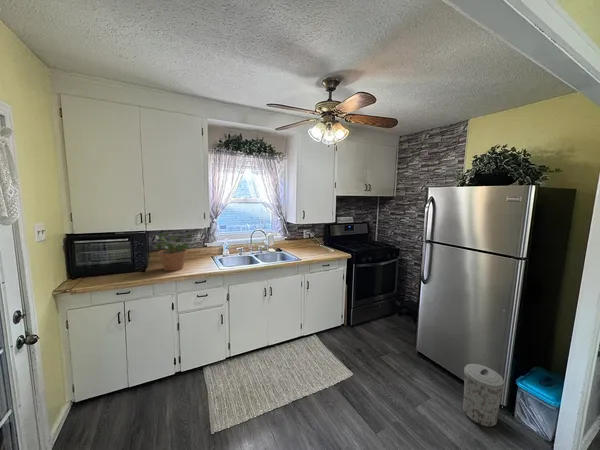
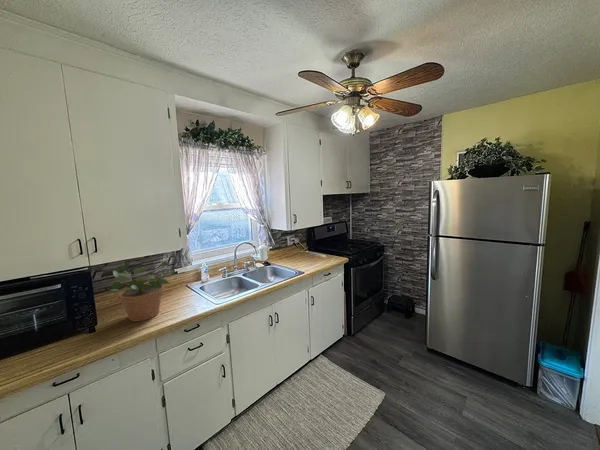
trash can: present [463,364,505,427] -> none [496,354,539,415]

